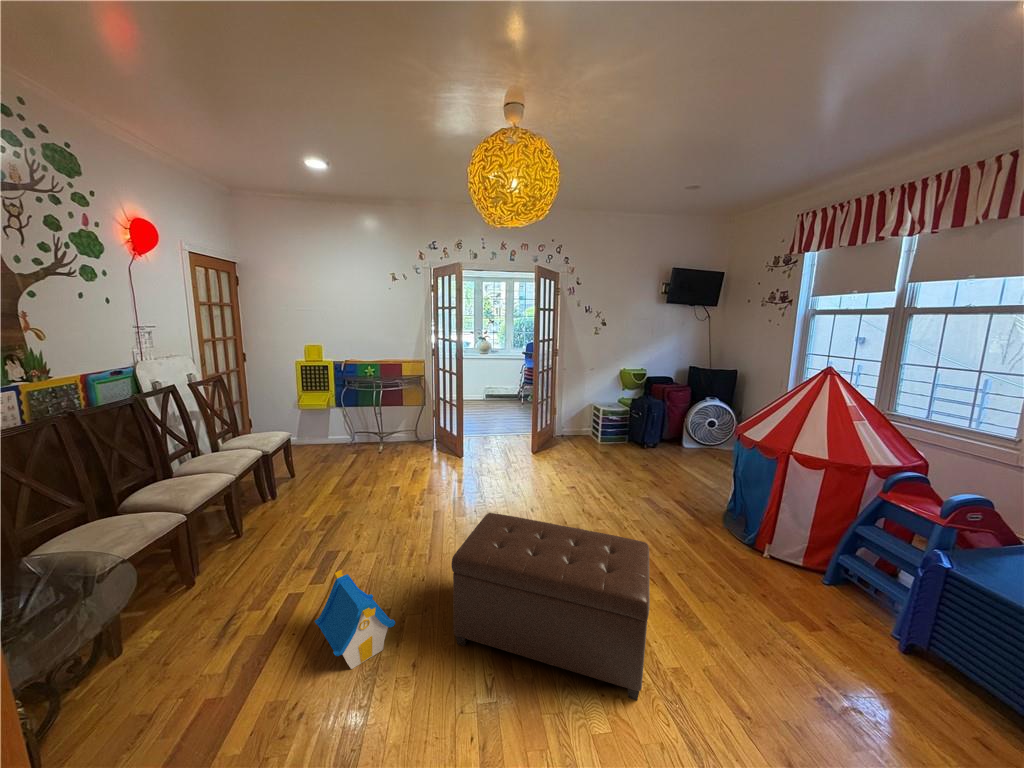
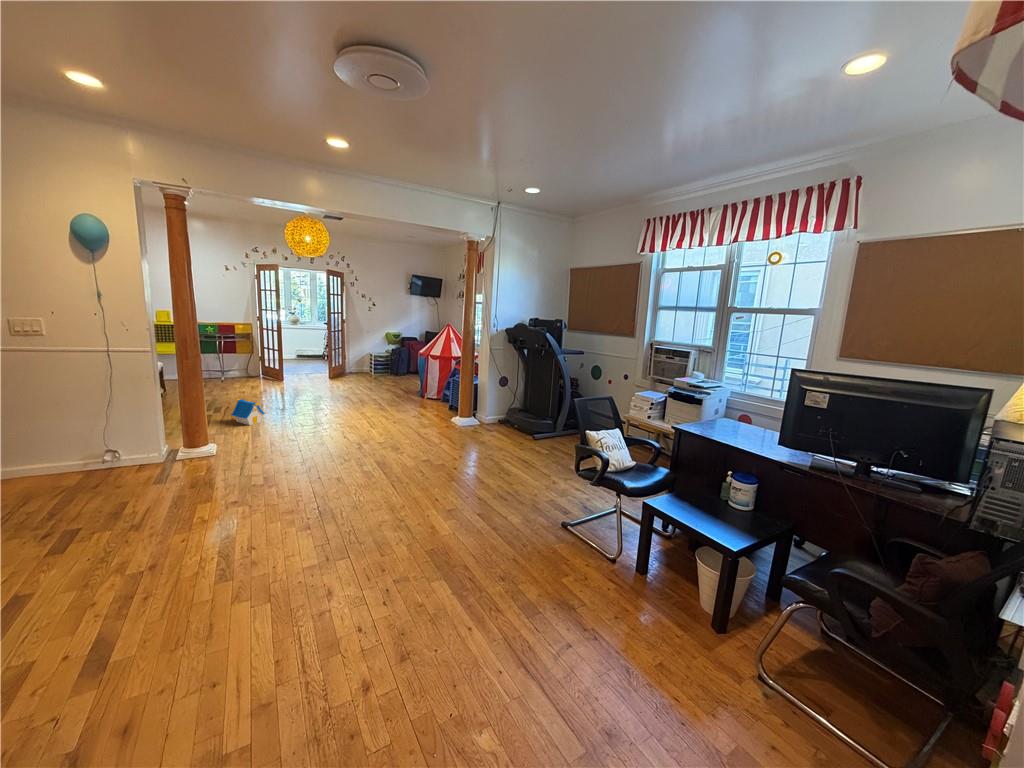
ottoman: present [452,513,650,700] -> none [288,380,363,423]

